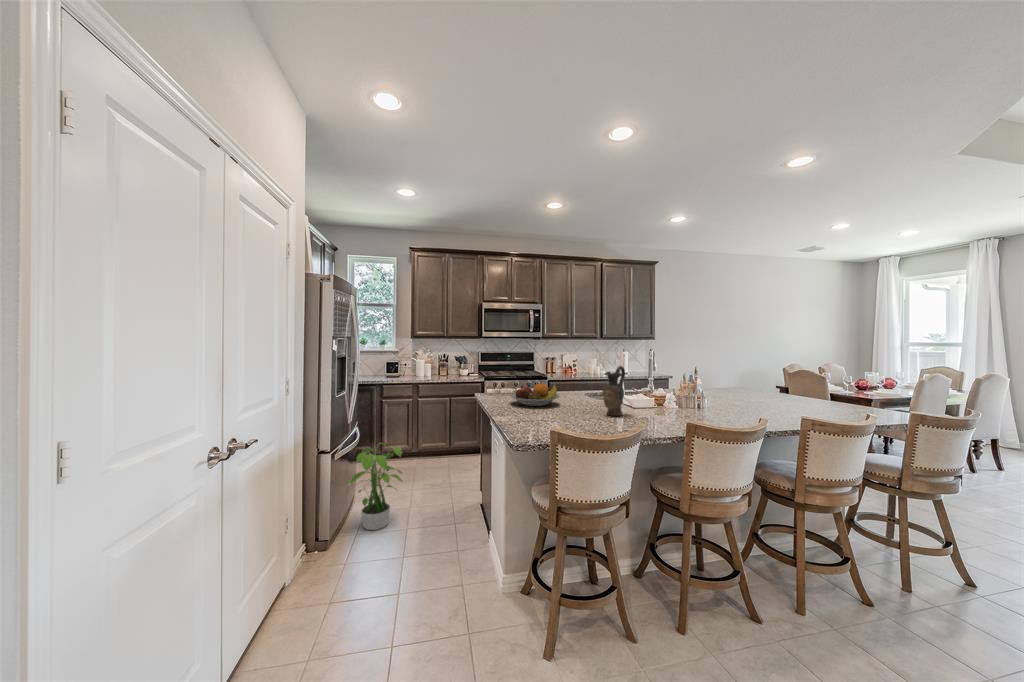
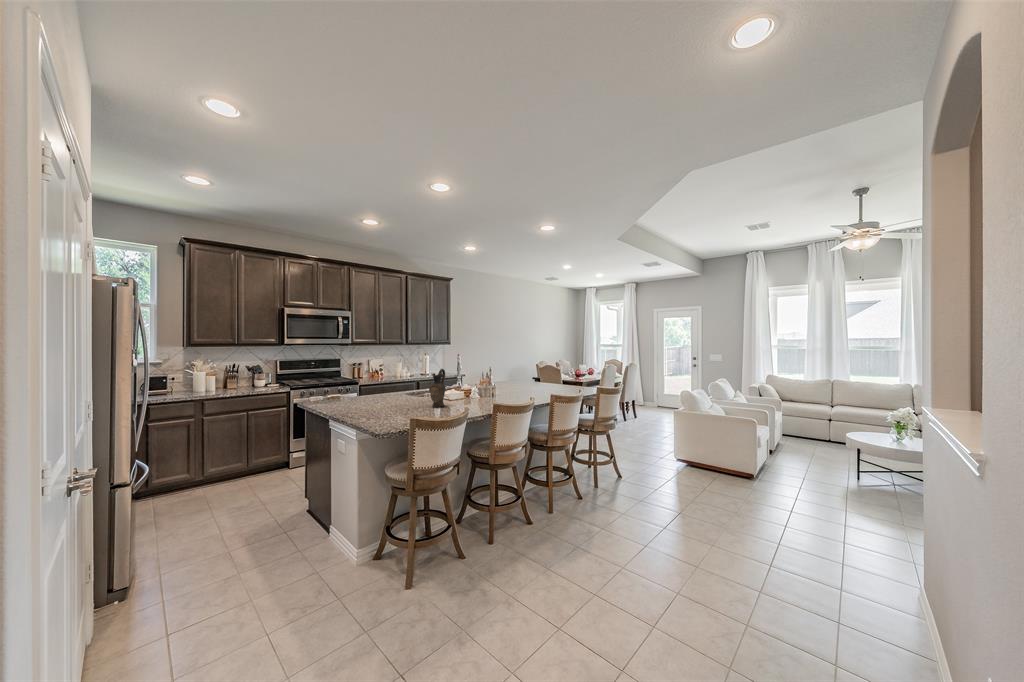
fruit bowl: present [510,383,559,406] -> none [344,387,390,407]
potted plant: present [349,443,402,530] -> none [142,466,218,566]

